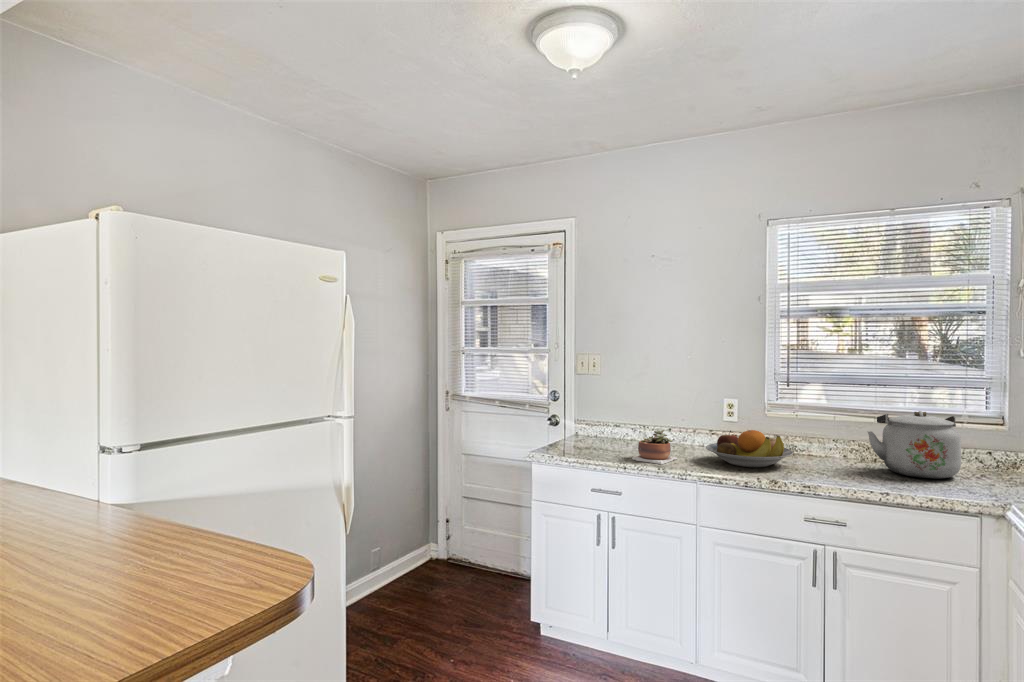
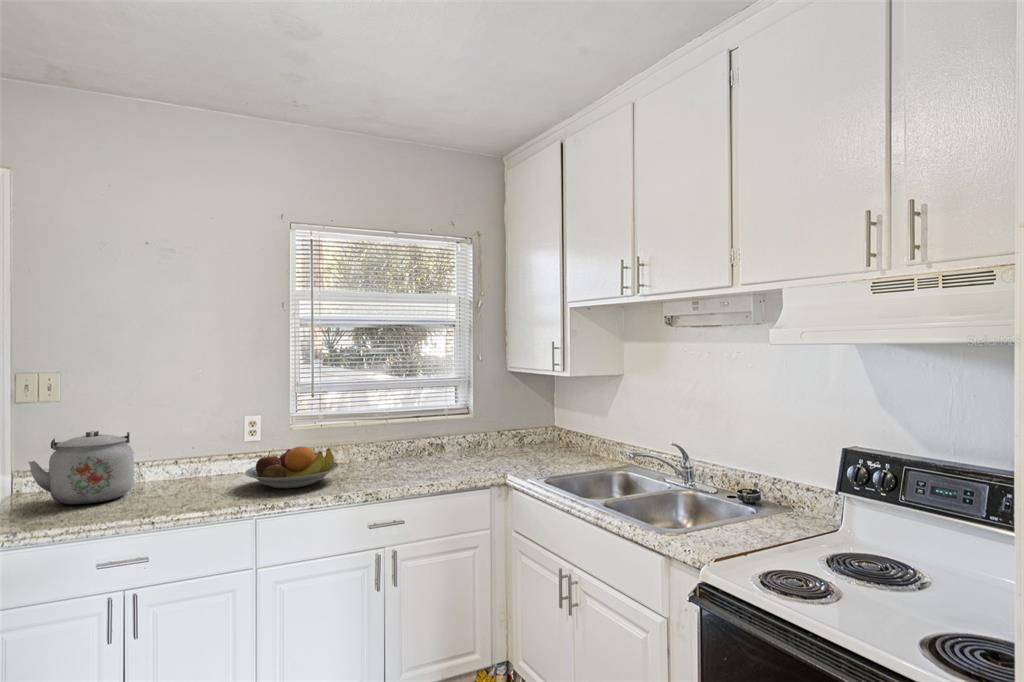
kettle: present [867,411,961,479] -> present [28,431,134,504]
succulent plant: present [632,430,677,464] -> none [154,463,211,510]

